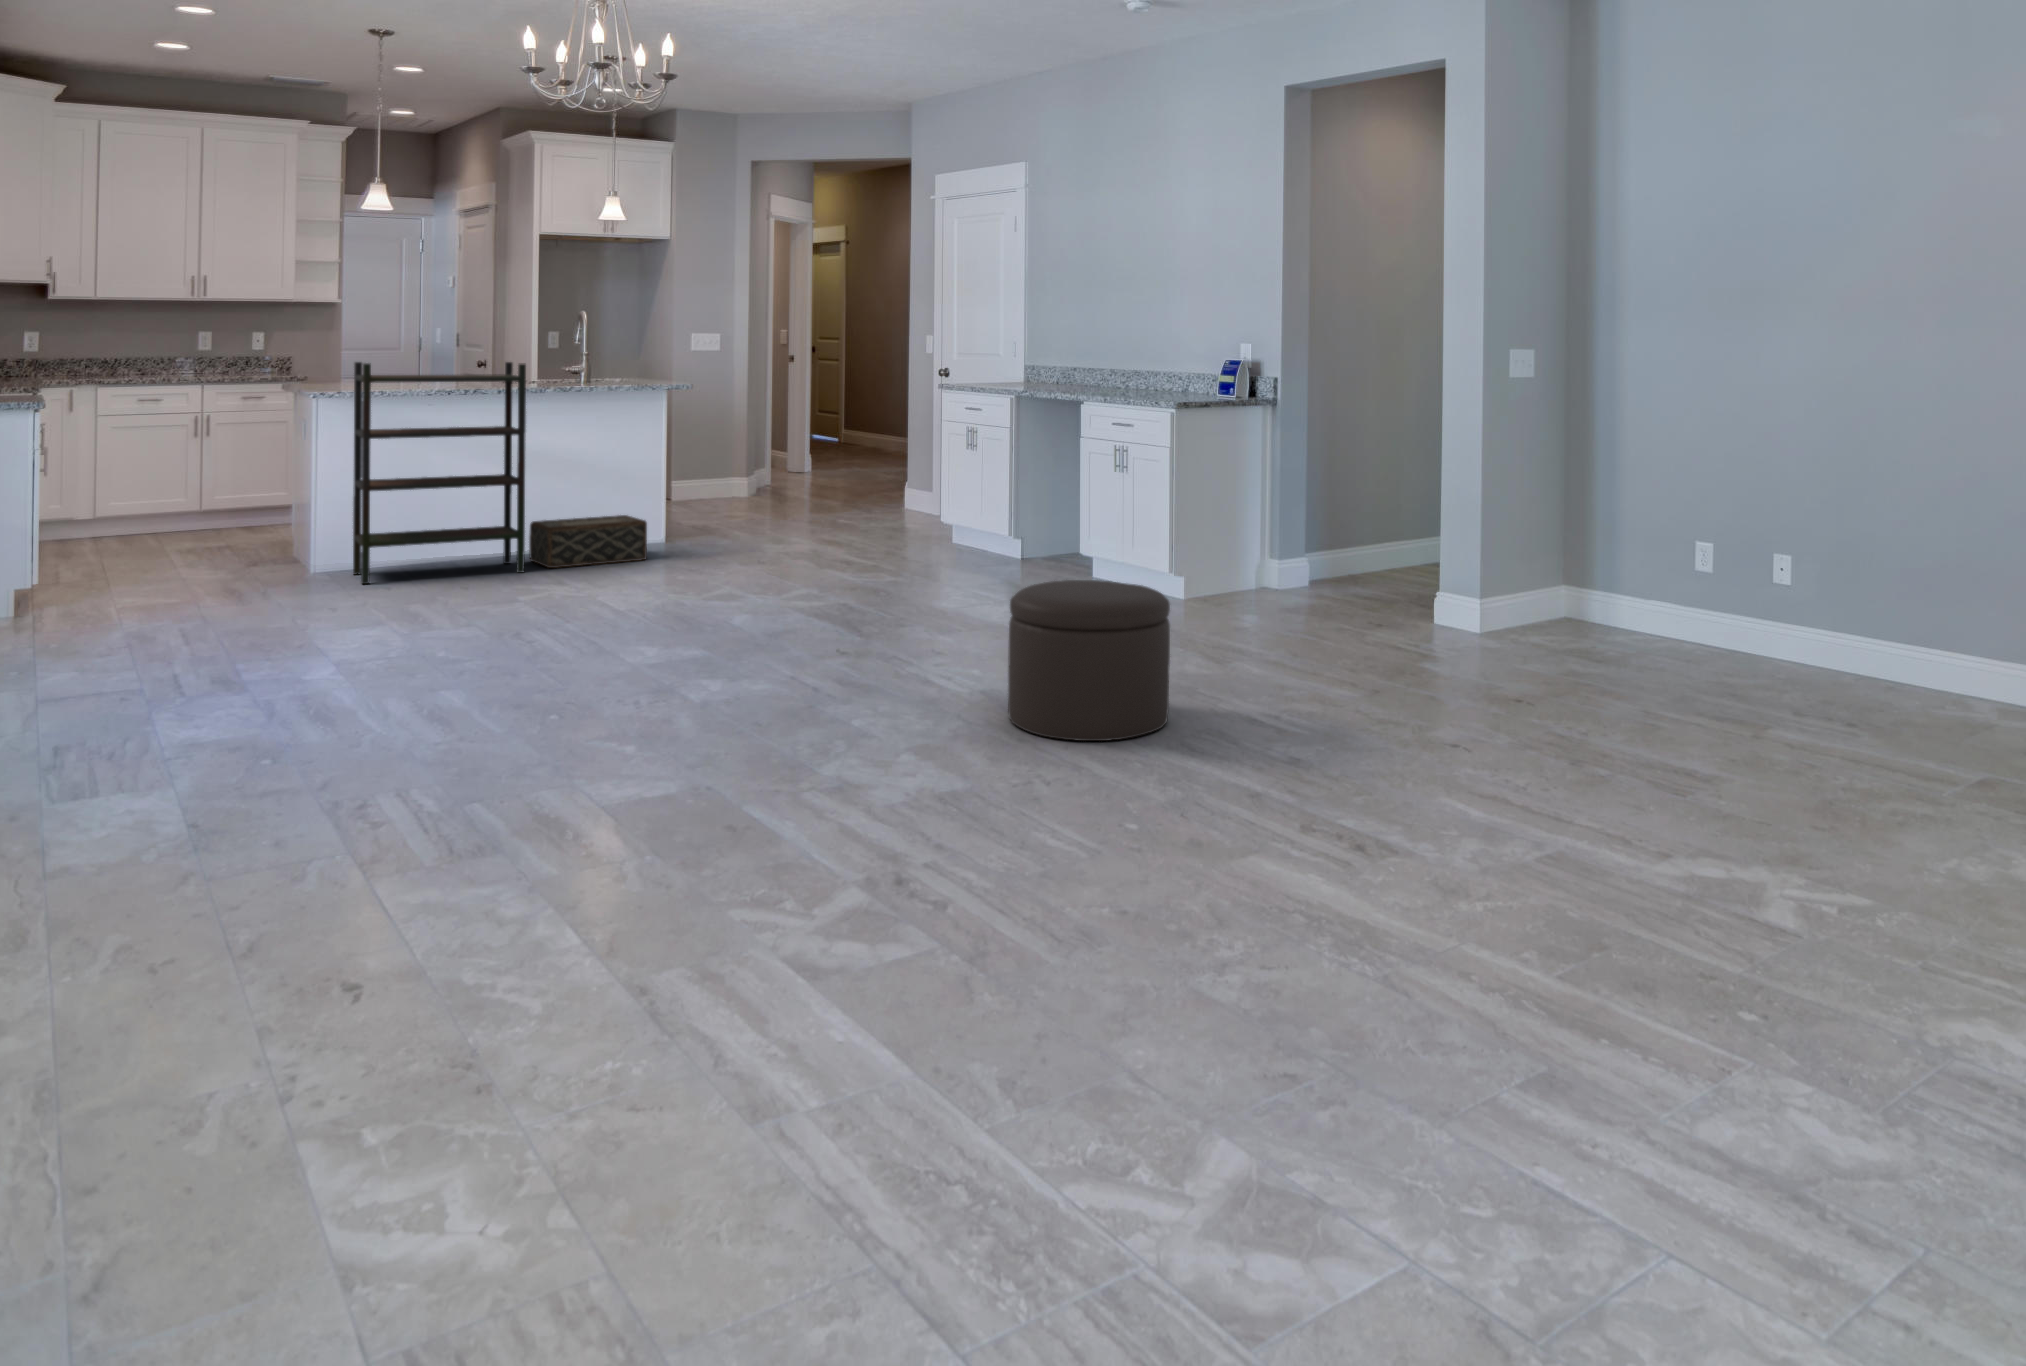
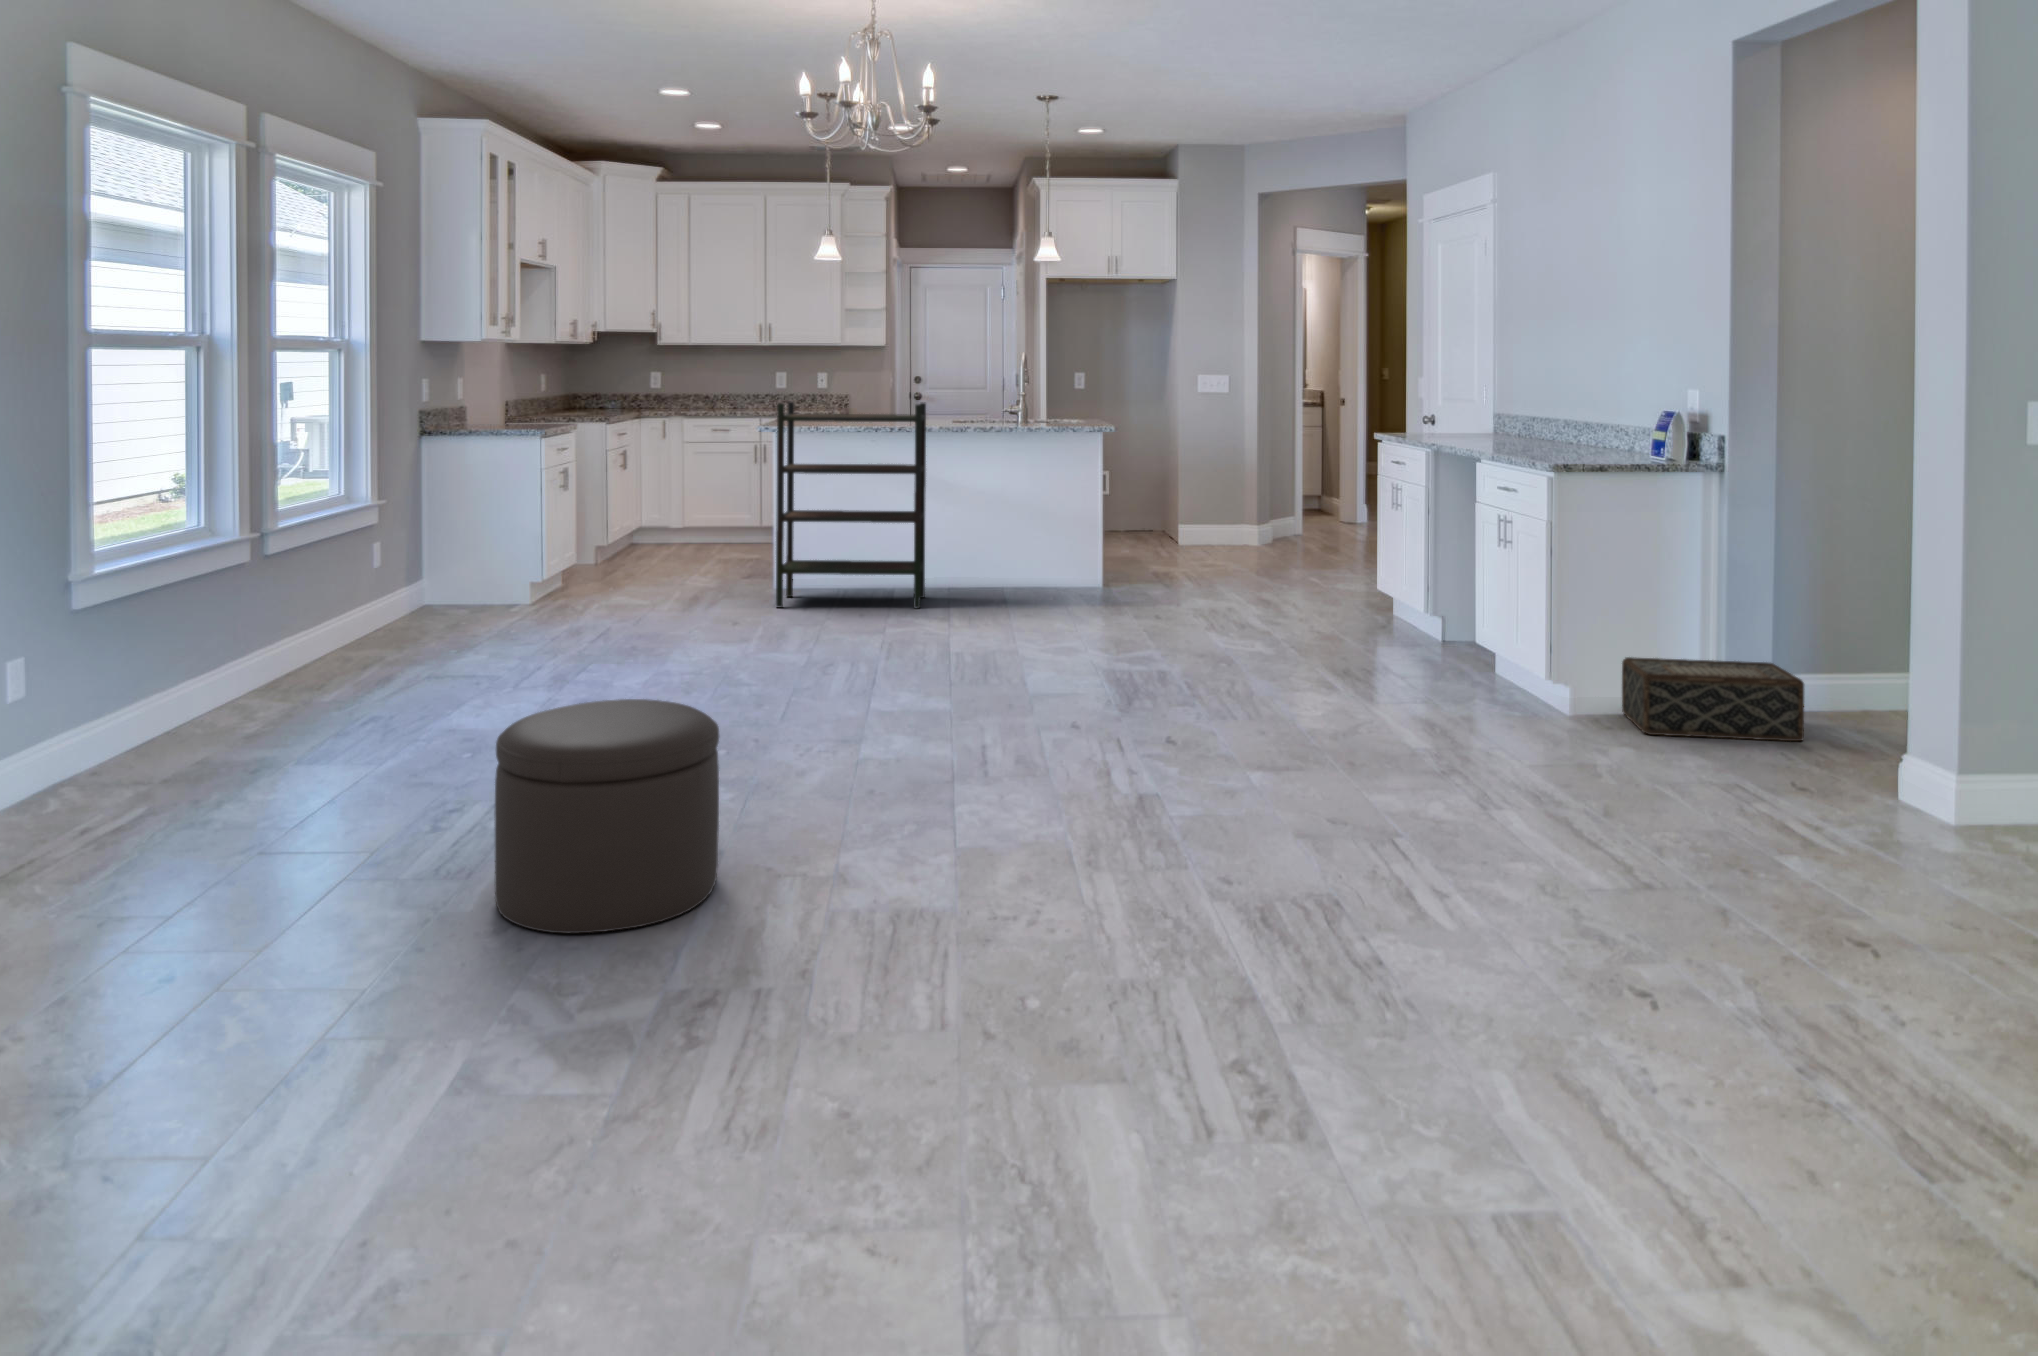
woven basket: present [529,515,647,568] -> present [1622,657,1804,741]
ottoman: present [1008,580,1170,741] -> present [495,699,719,933]

